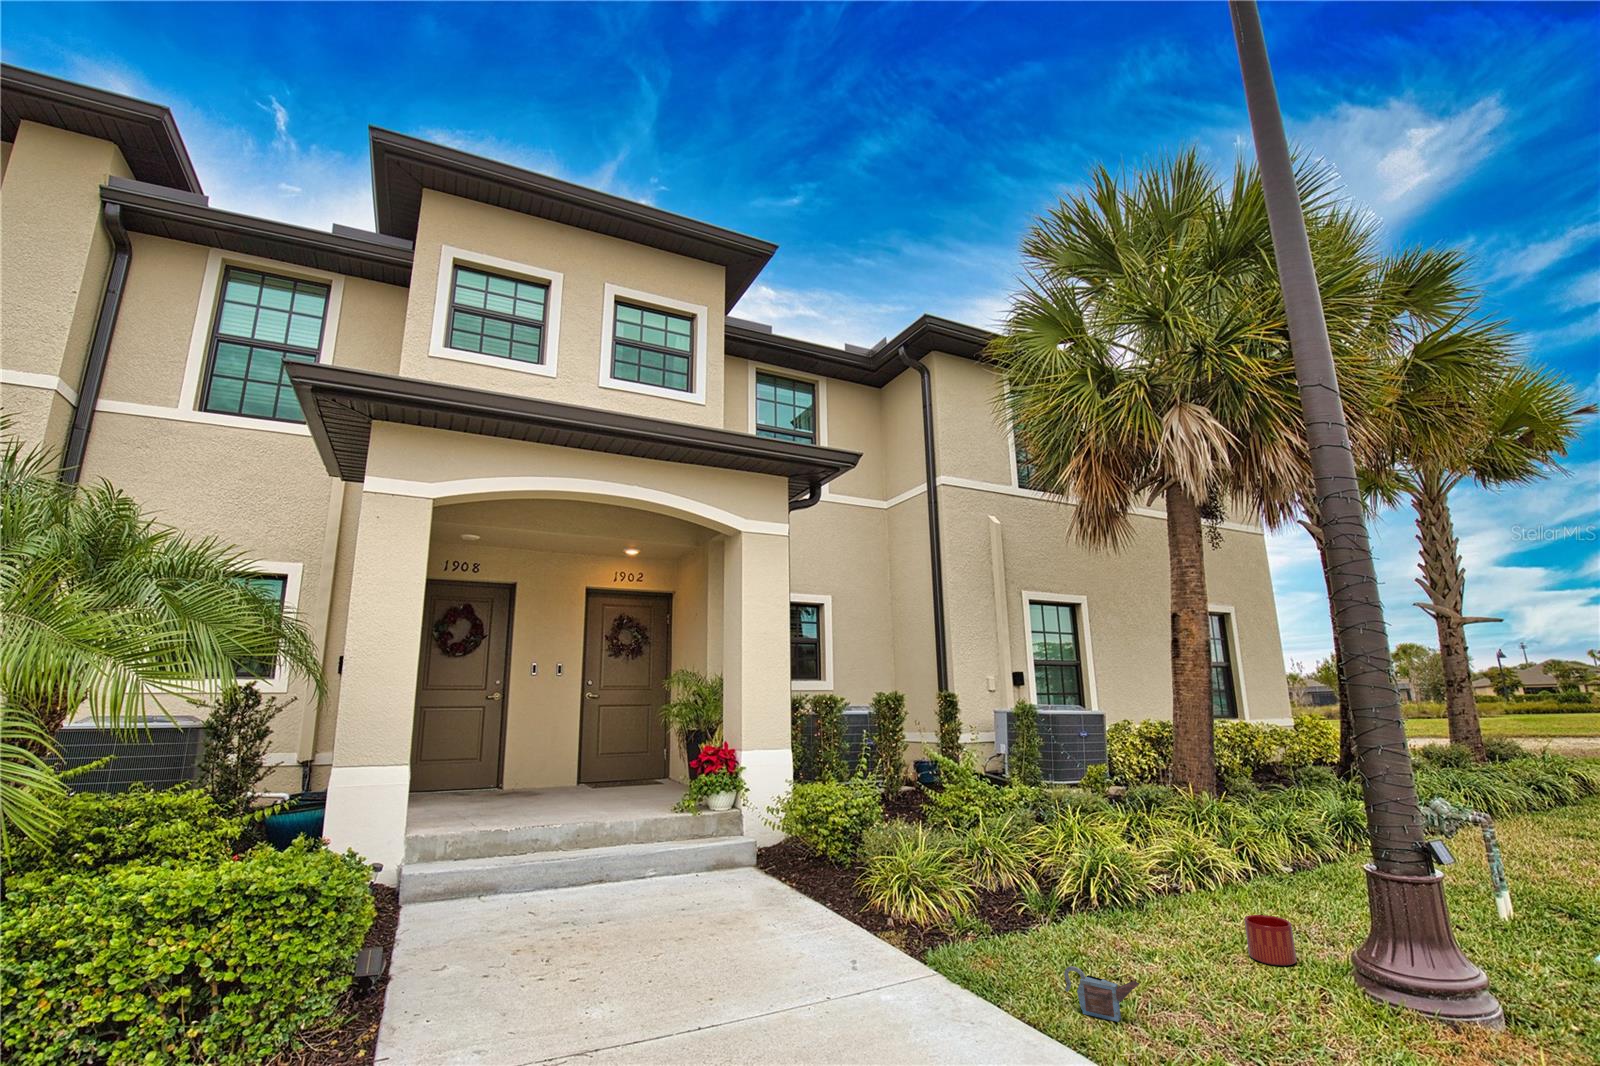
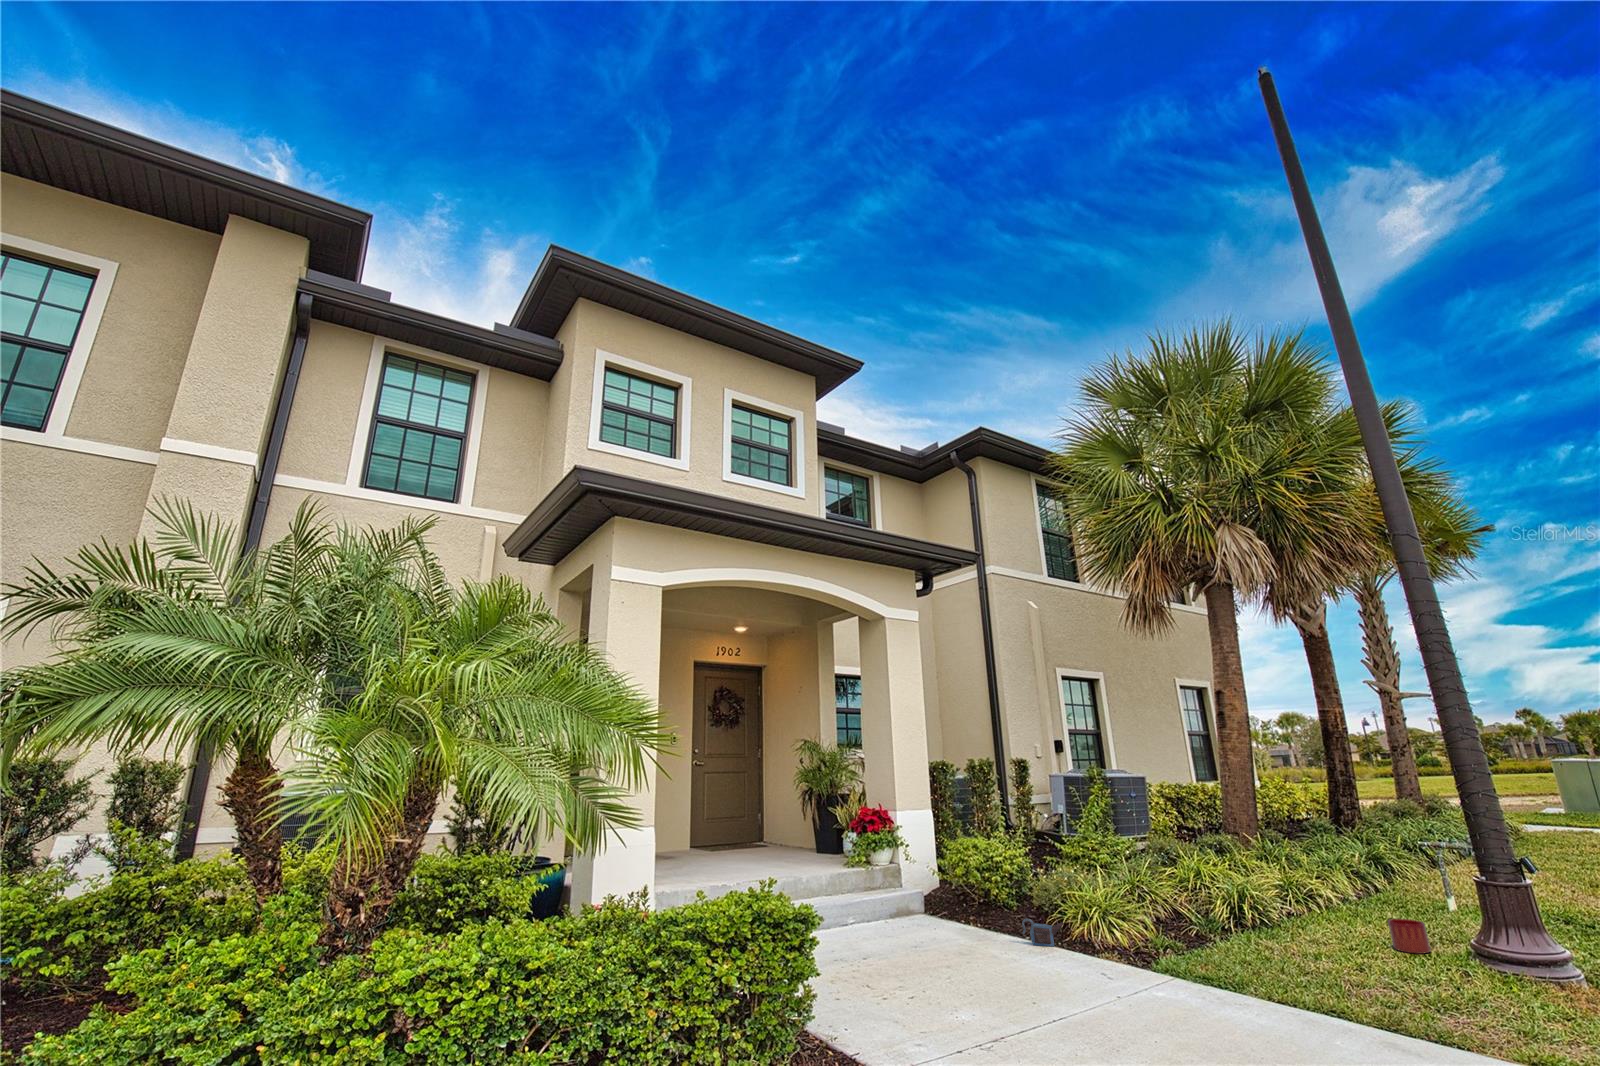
watering can: present [1064,966,1139,1022] -> present [1022,919,1064,946]

